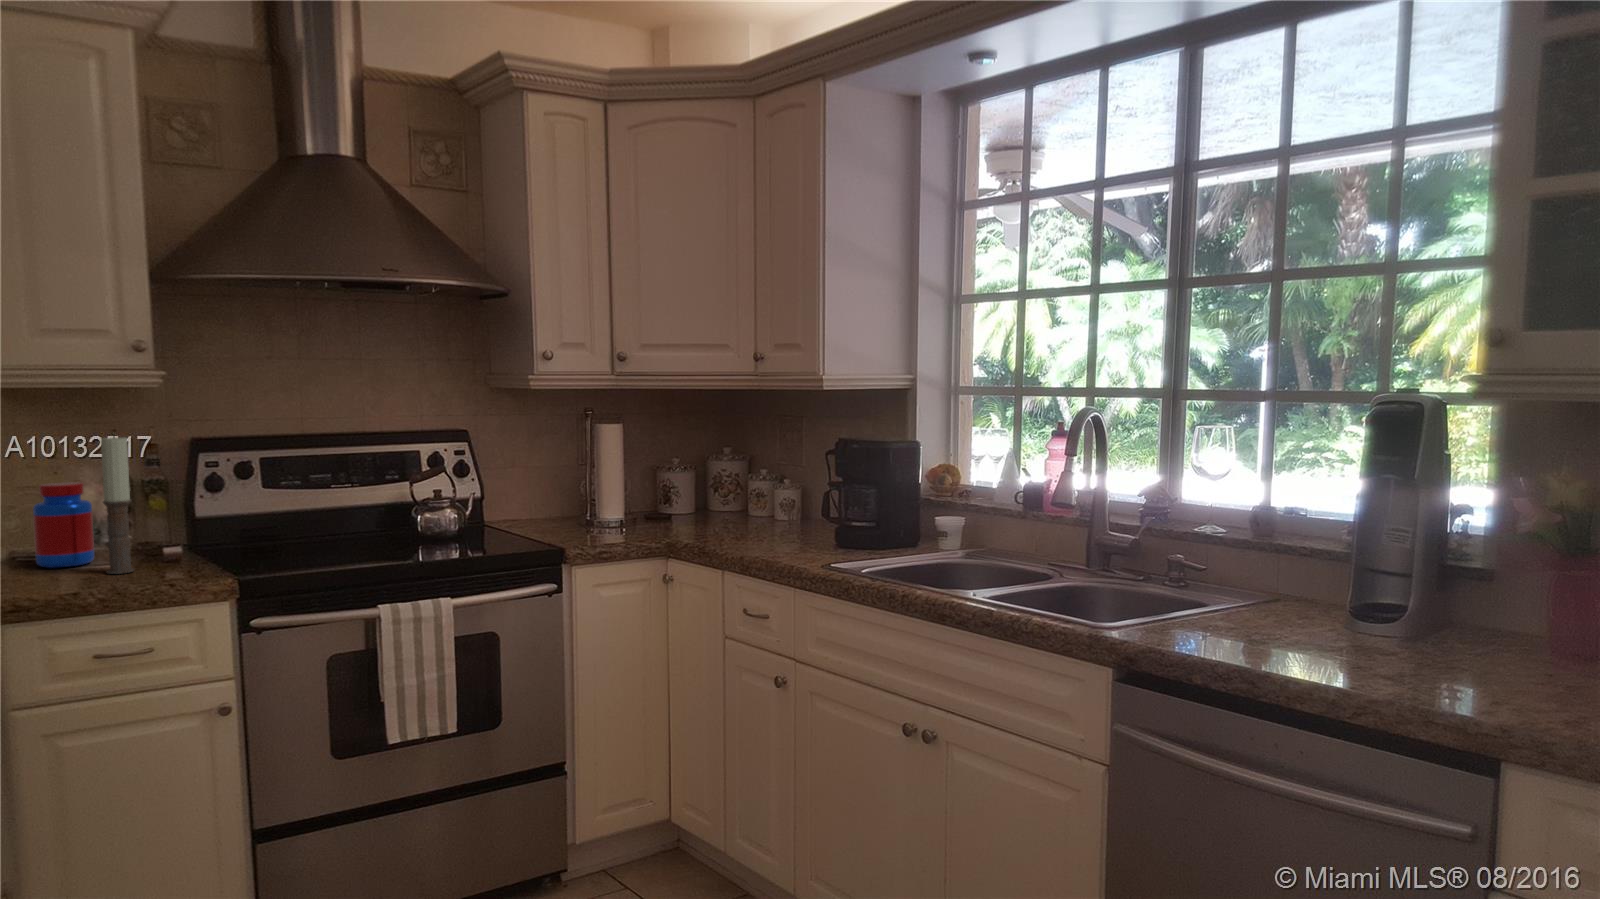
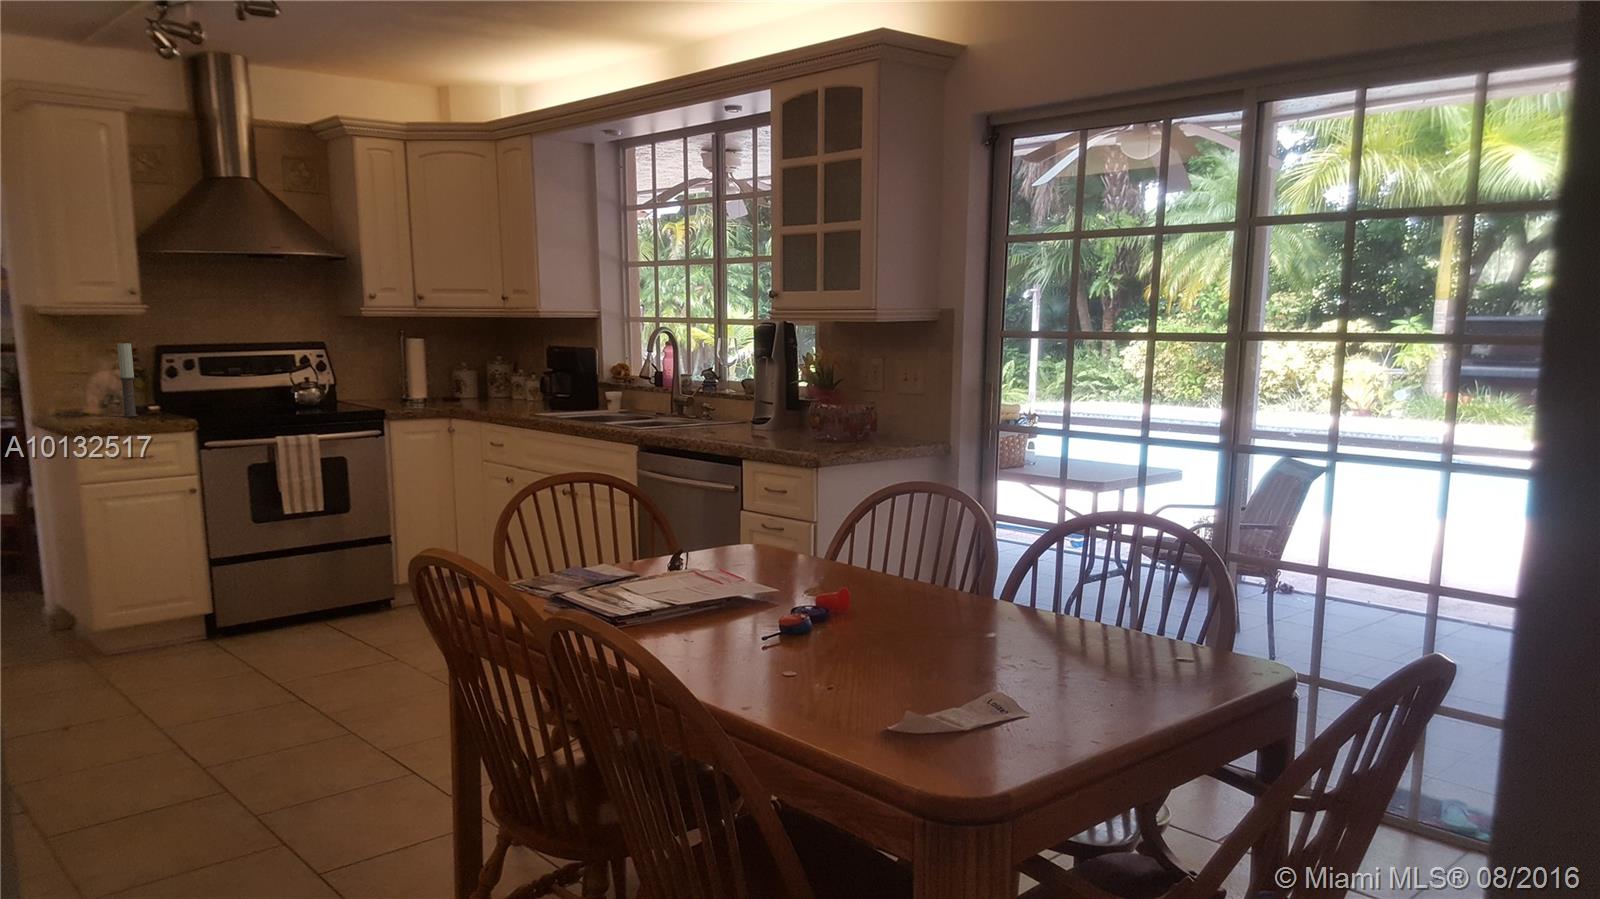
jar: present [33,482,94,568] -> none [77,369,111,415]

